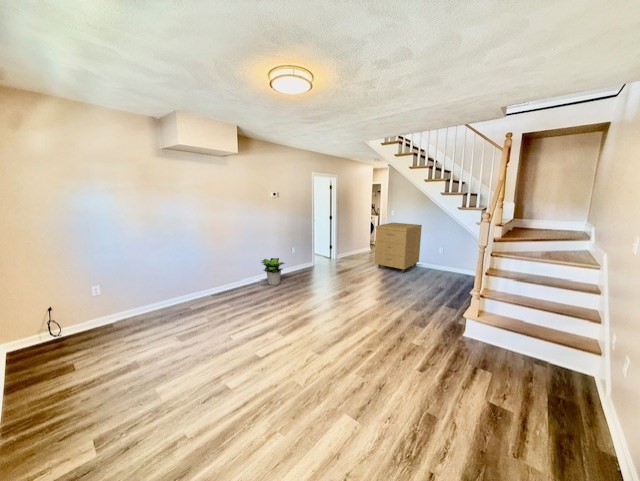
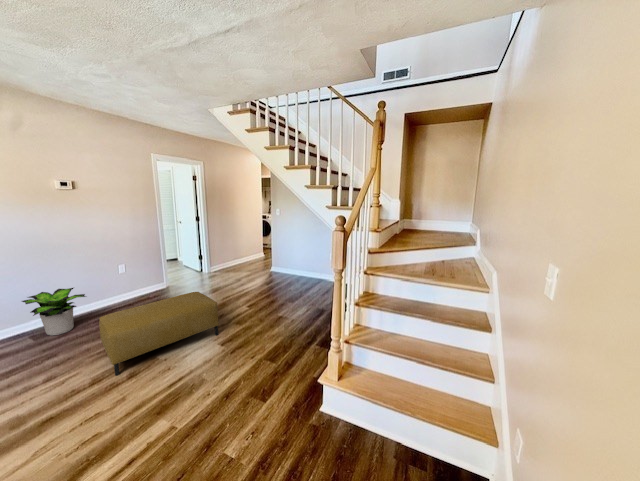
storage cabinet: present [375,223,422,273] -> none [247,225,308,289]
ottoman: none [310,266,374,307] -> present [99,292,219,376]

